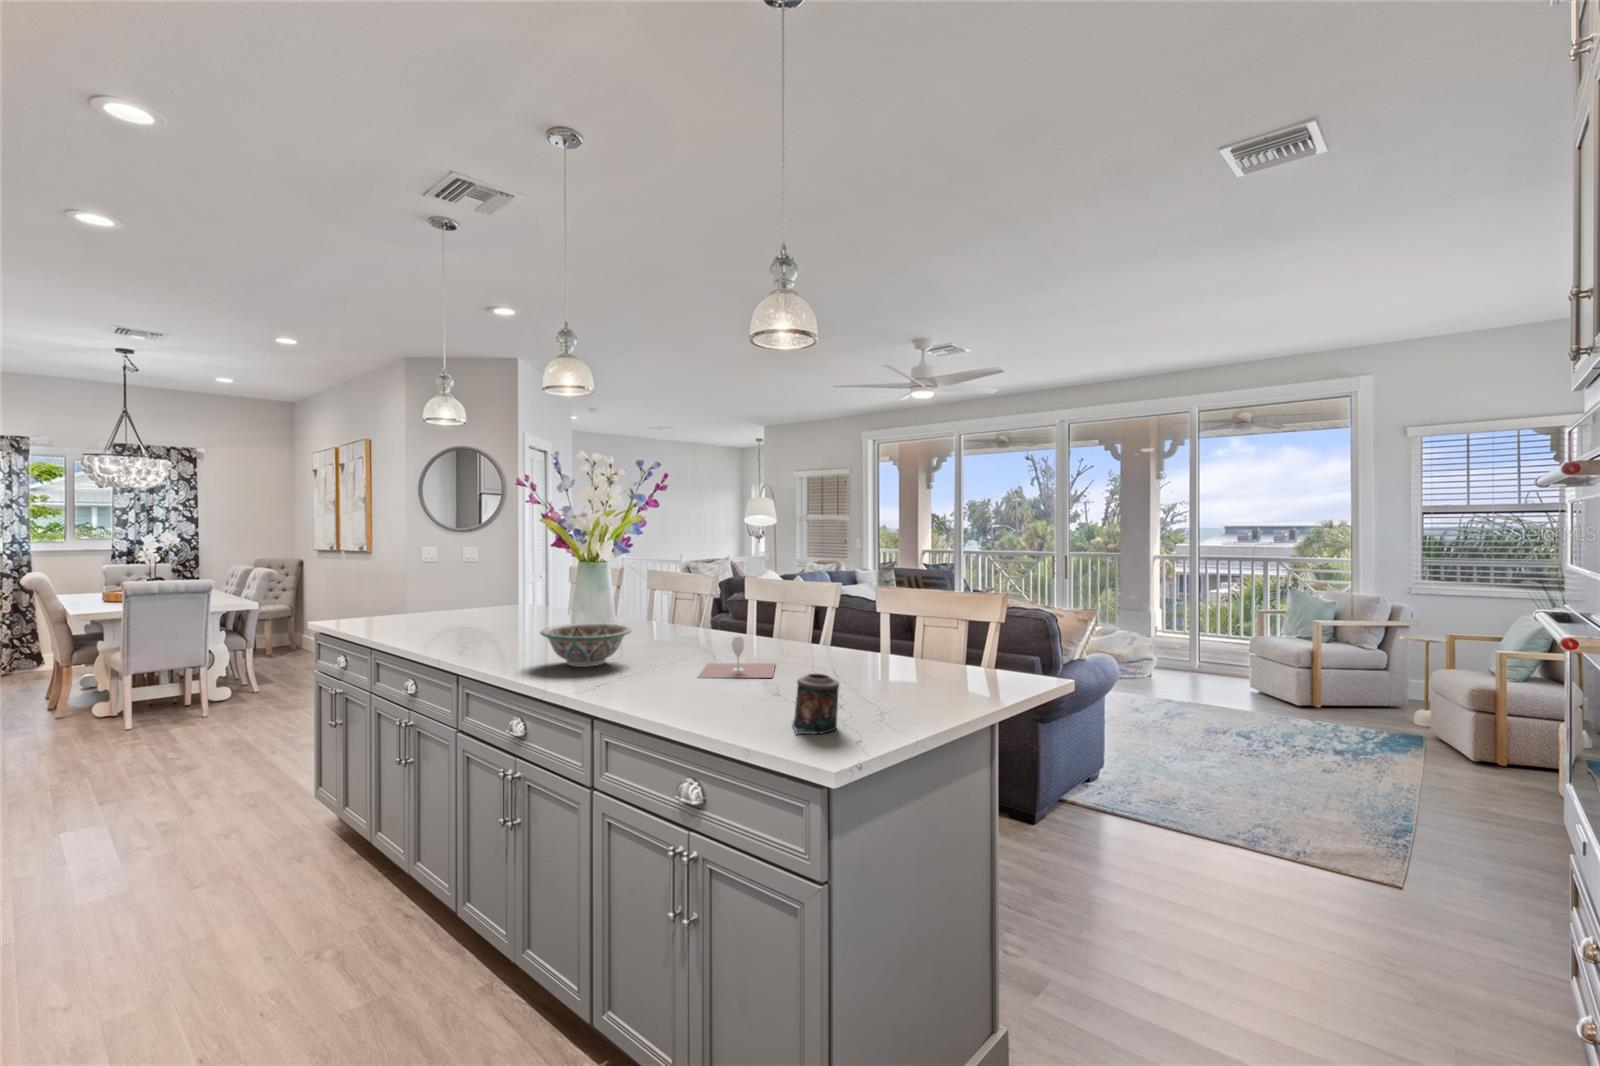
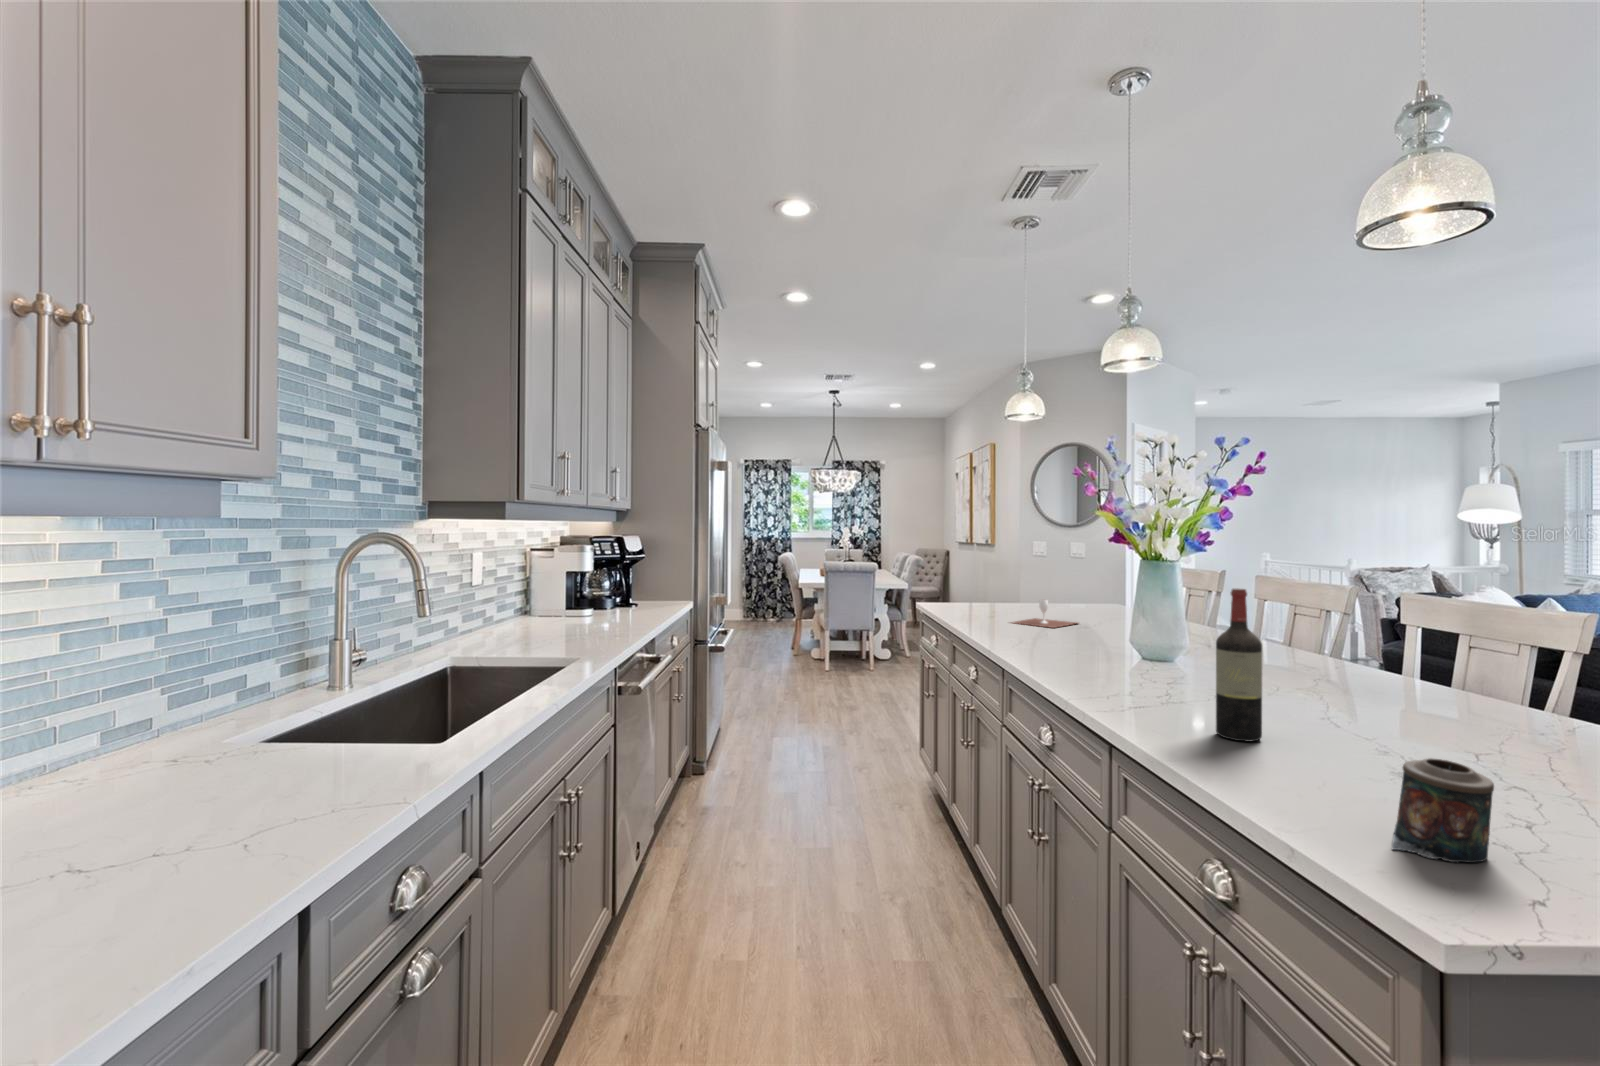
wine bottle: none [665,577,696,693] -> present [1216,588,1262,741]
decorative bowl: present [540,623,631,667] -> none [1083,633,1196,686]
wine glass: present [698,637,775,678] -> present [1013,600,1076,628]

